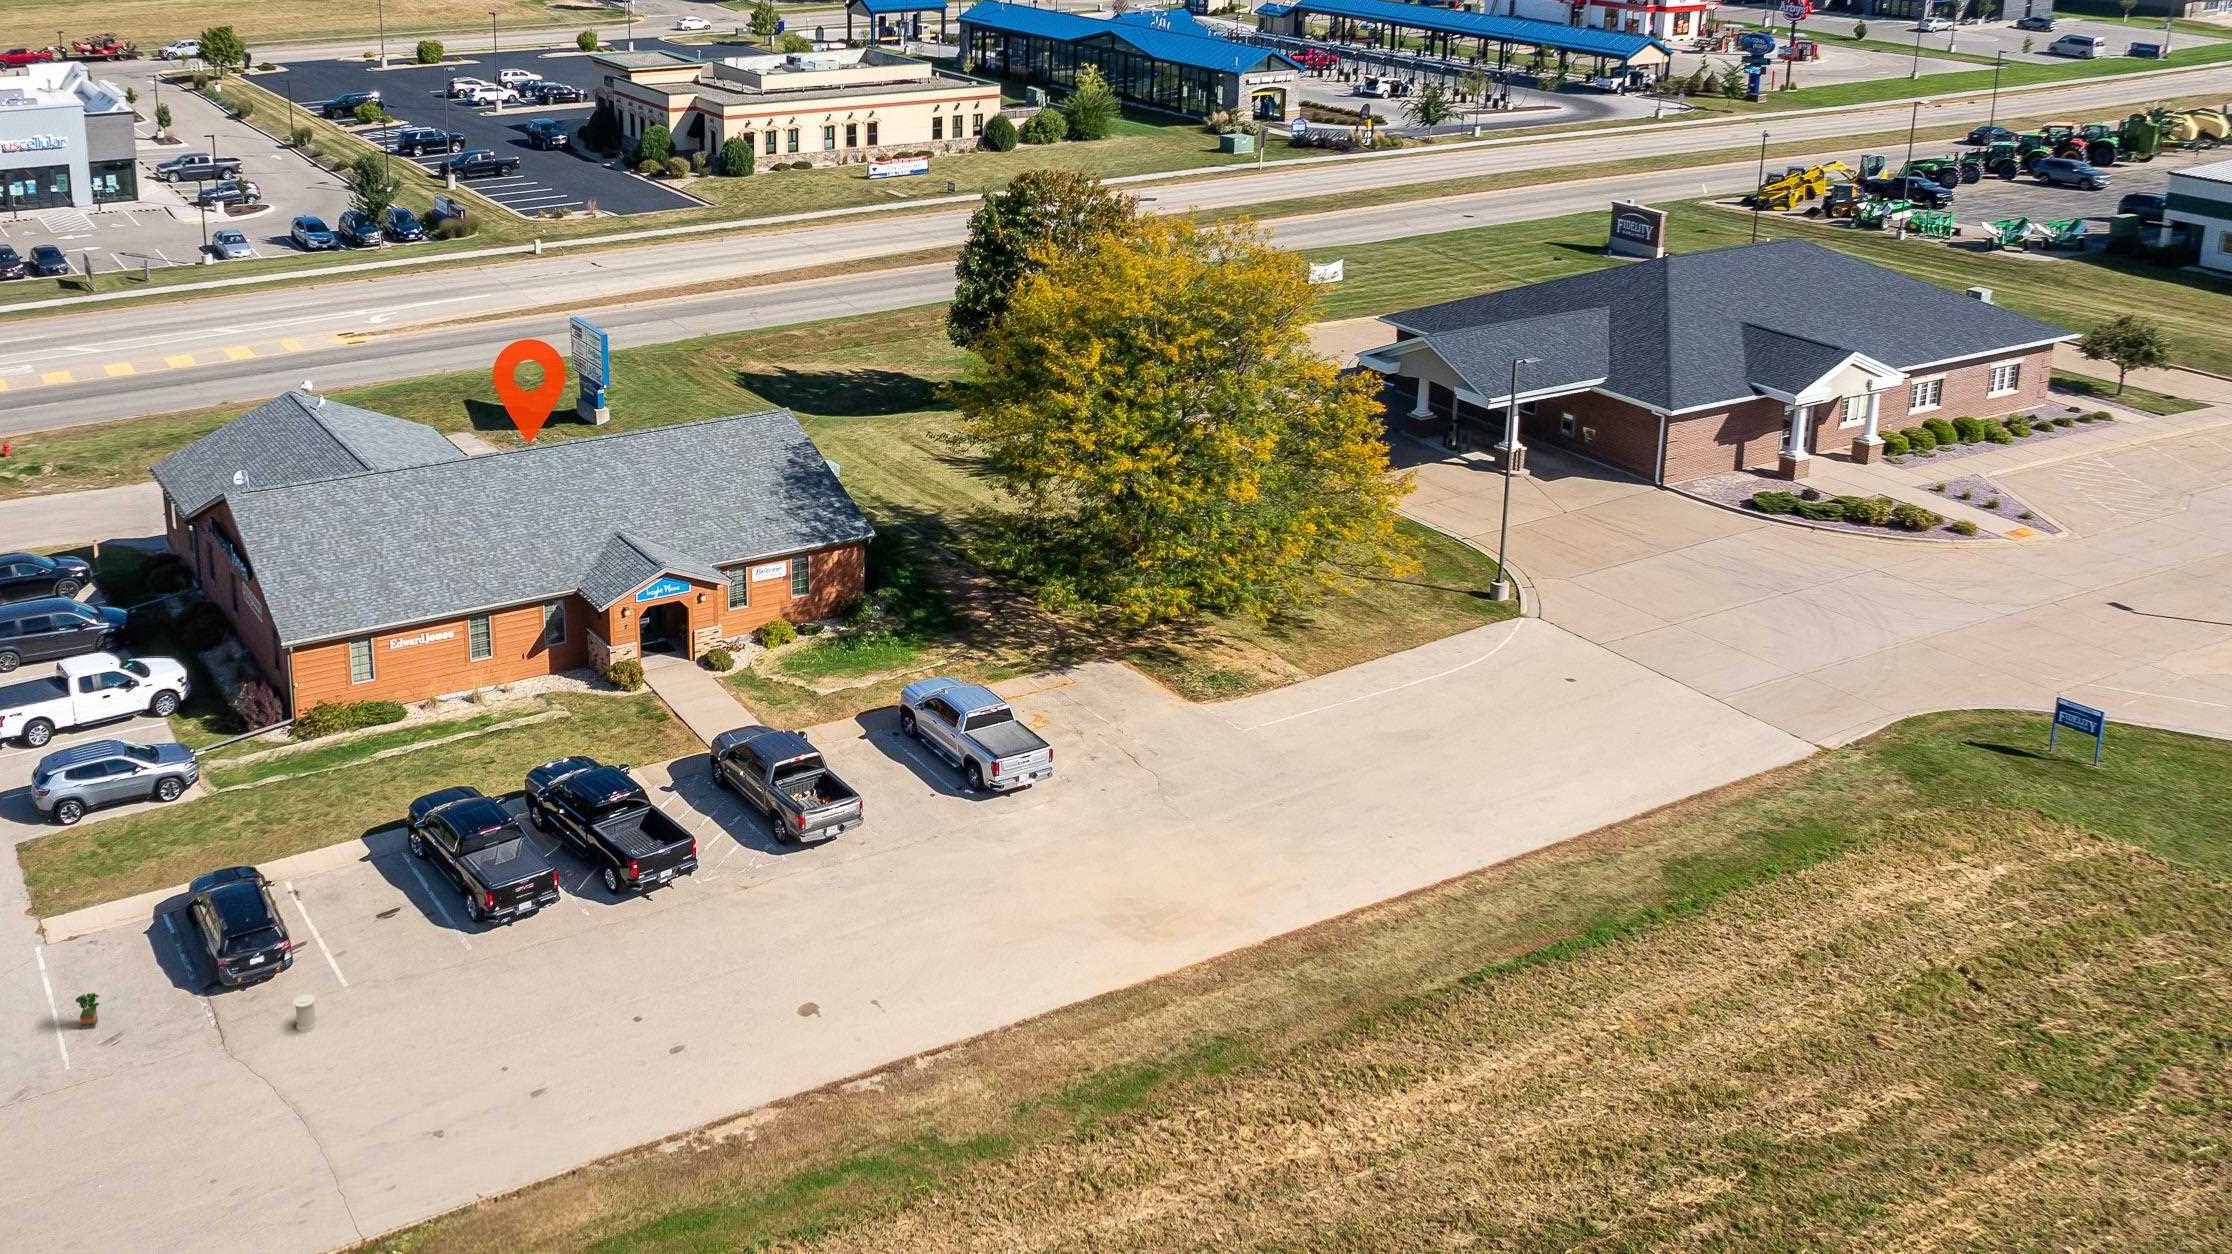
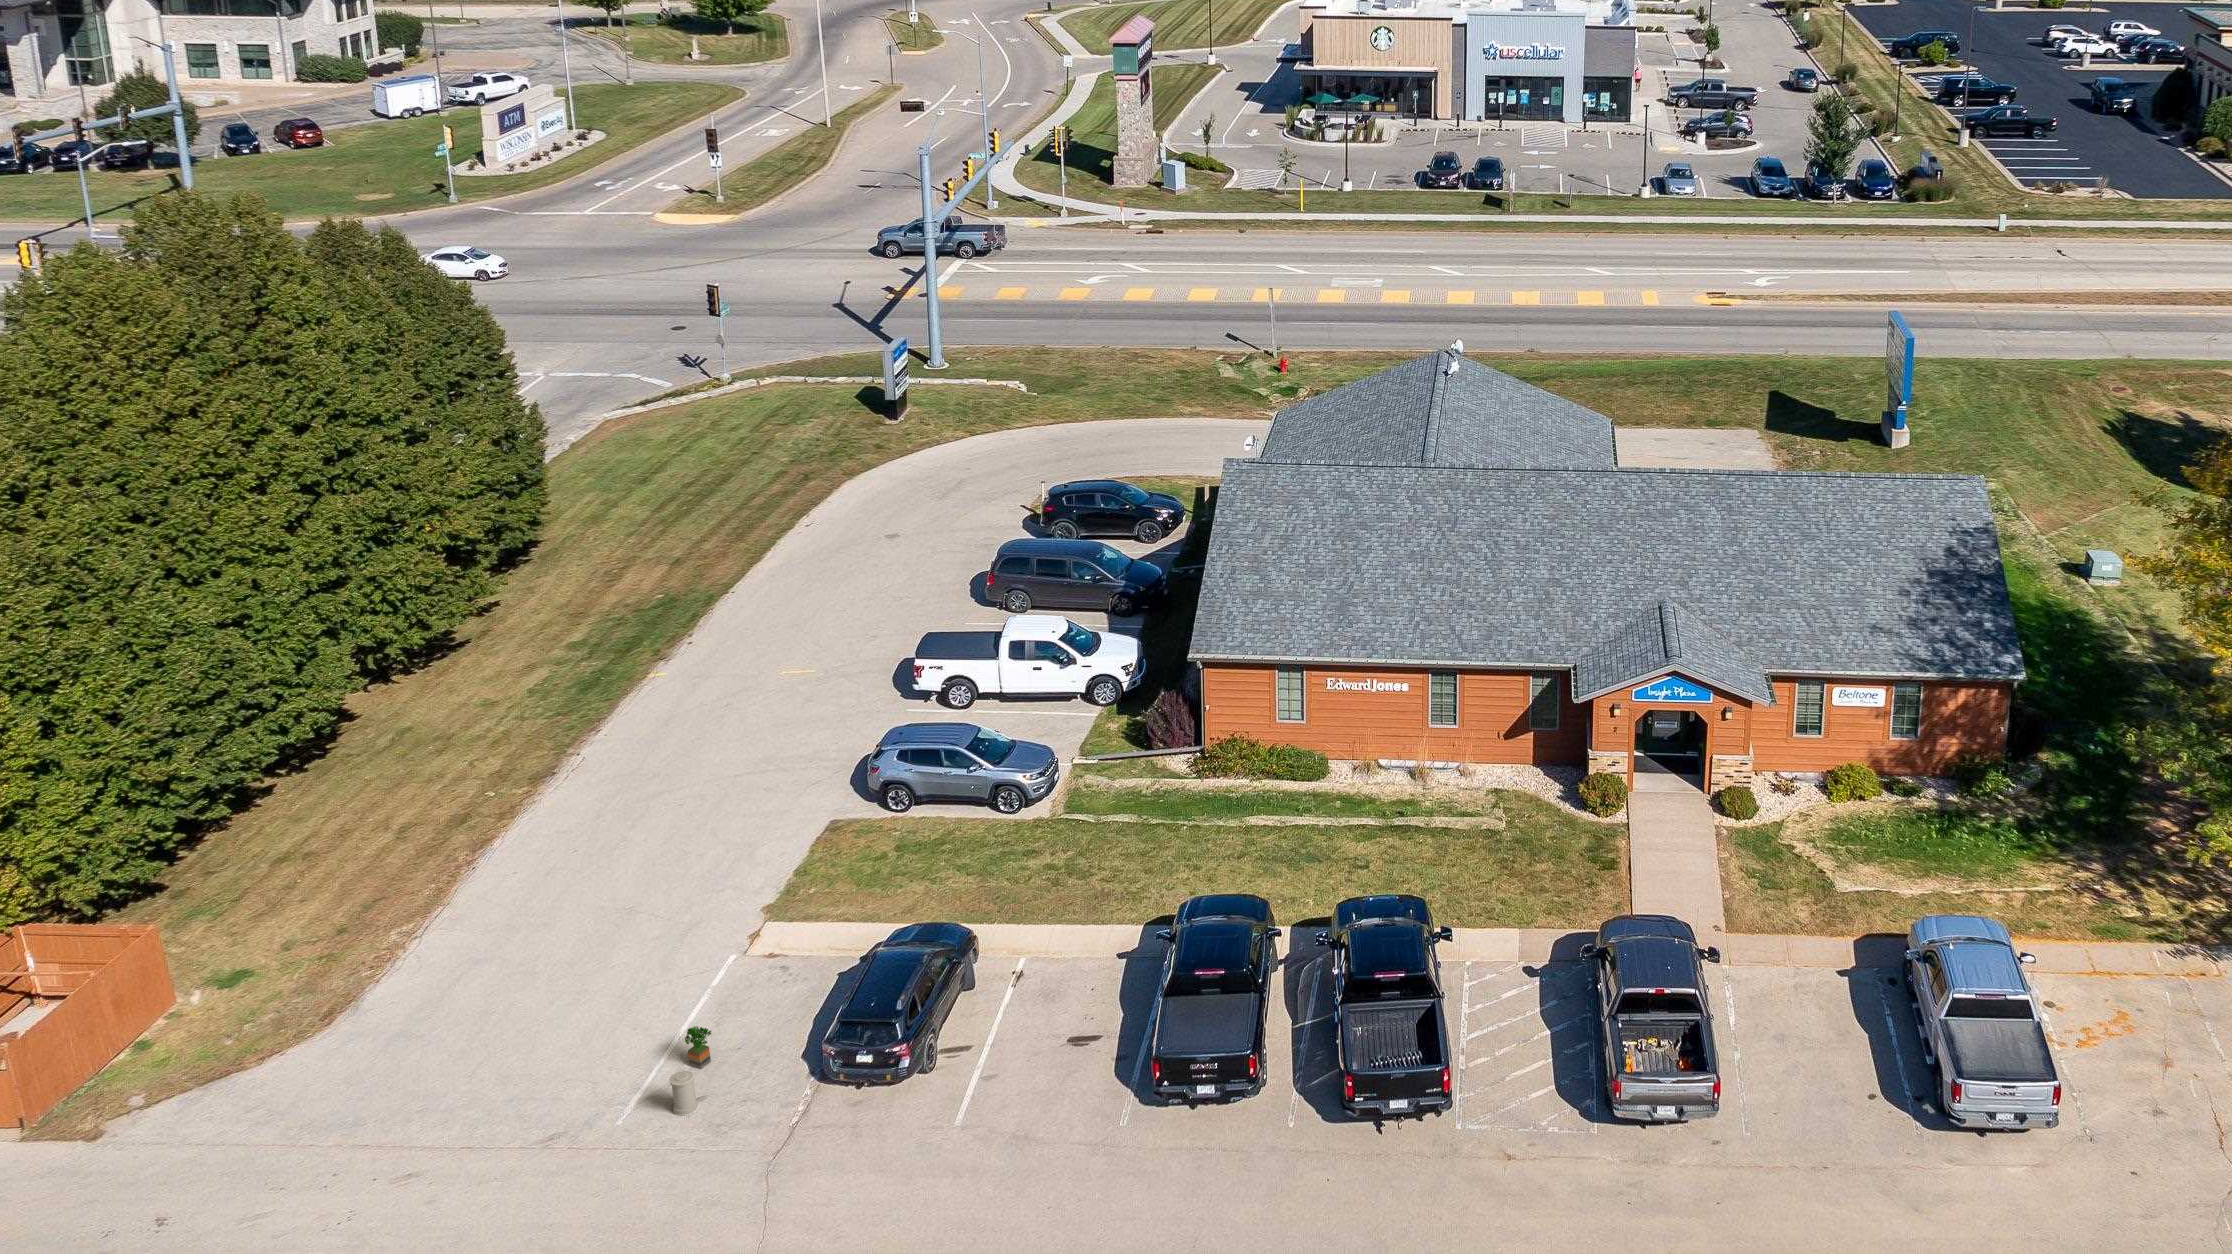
trash can: present [294,995,317,1032] -> present [669,1071,699,1115]

